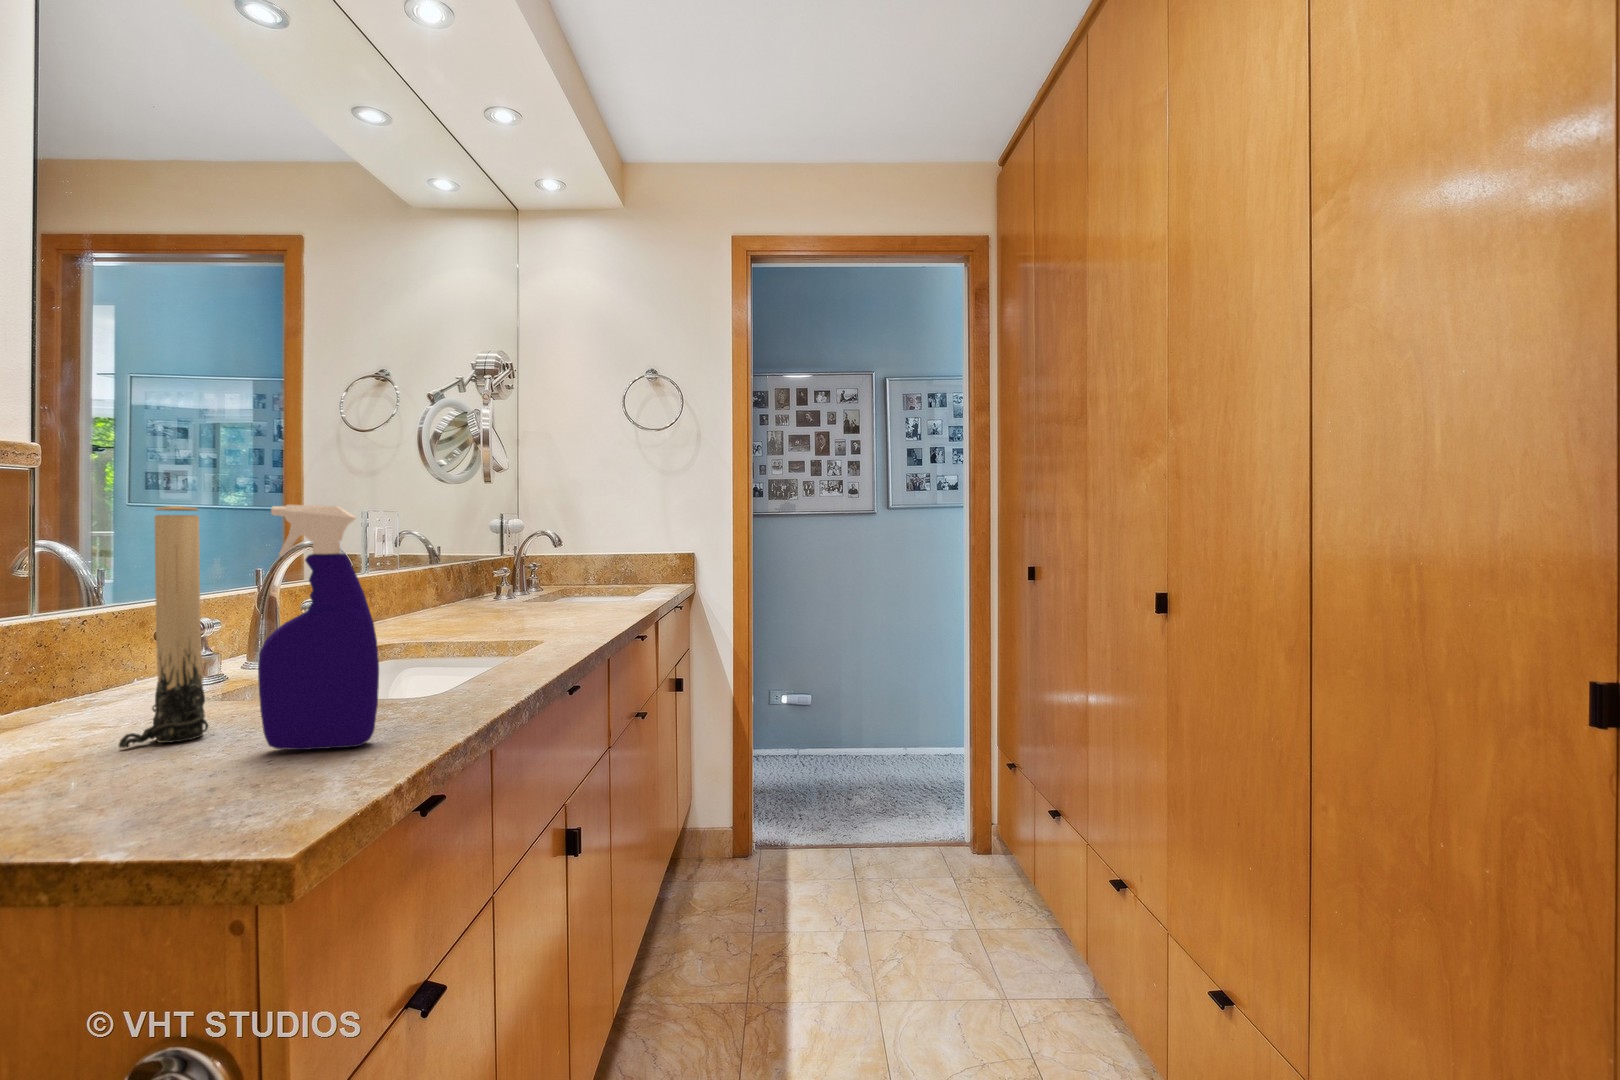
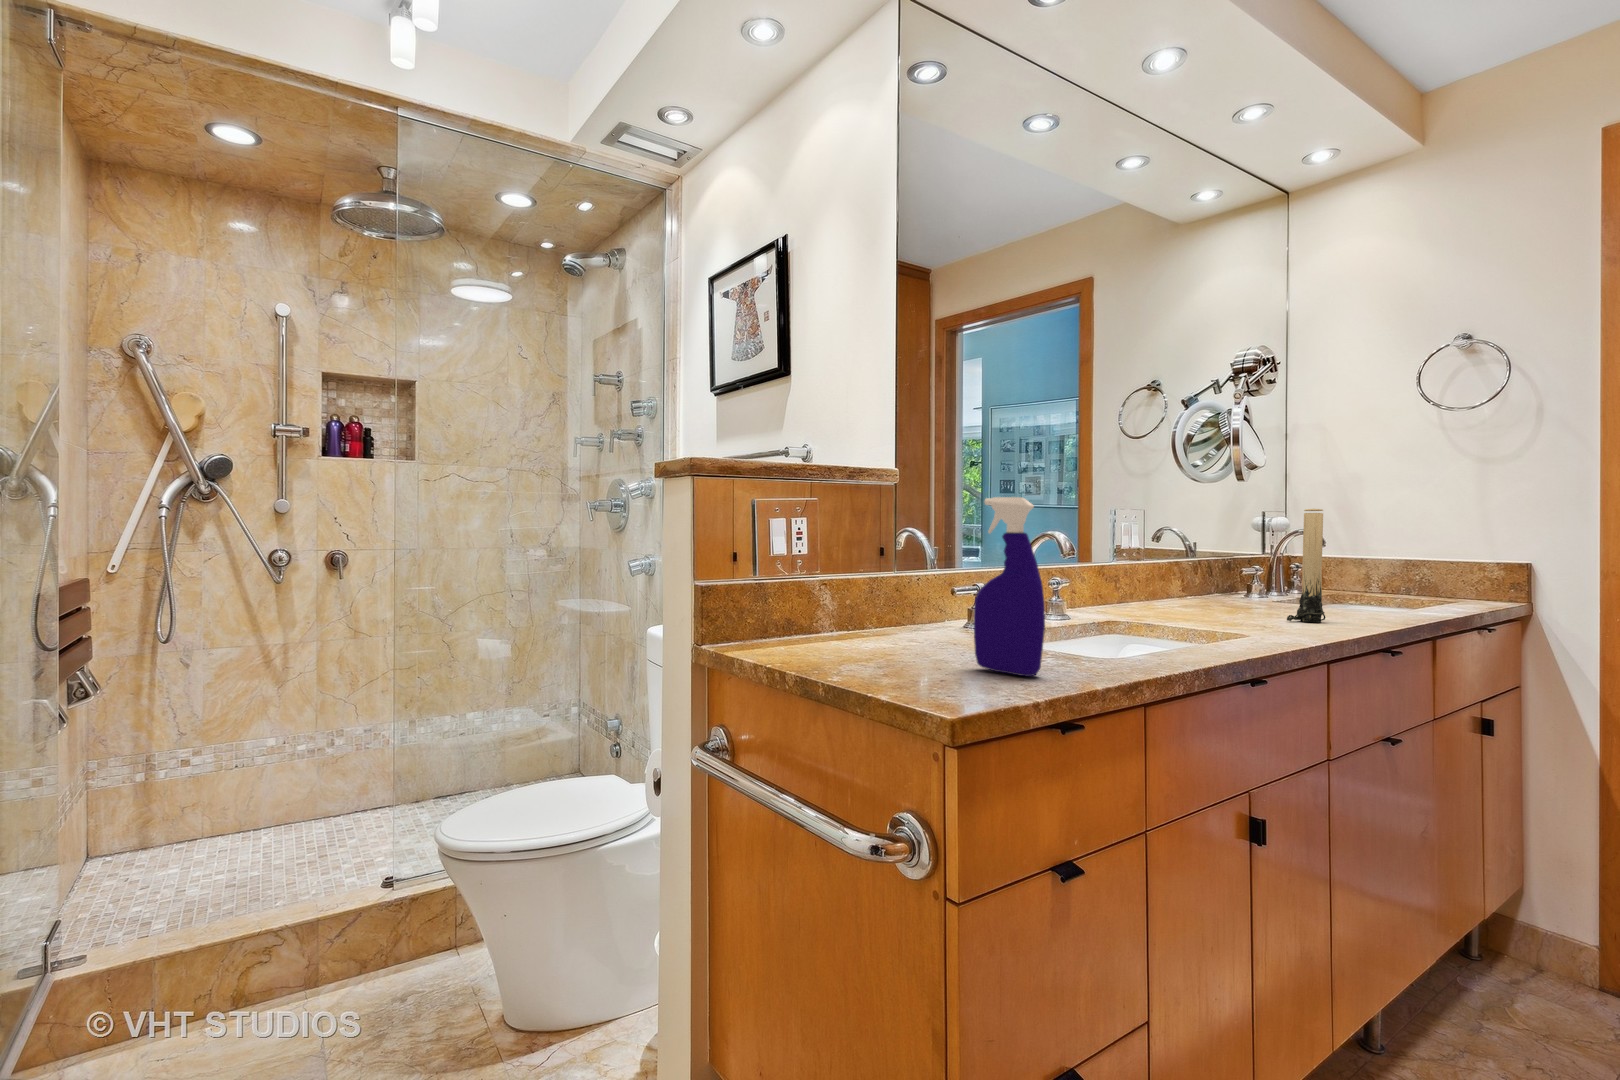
candle: present [119,506,208,748] -> present [1287,509,1326,622]

